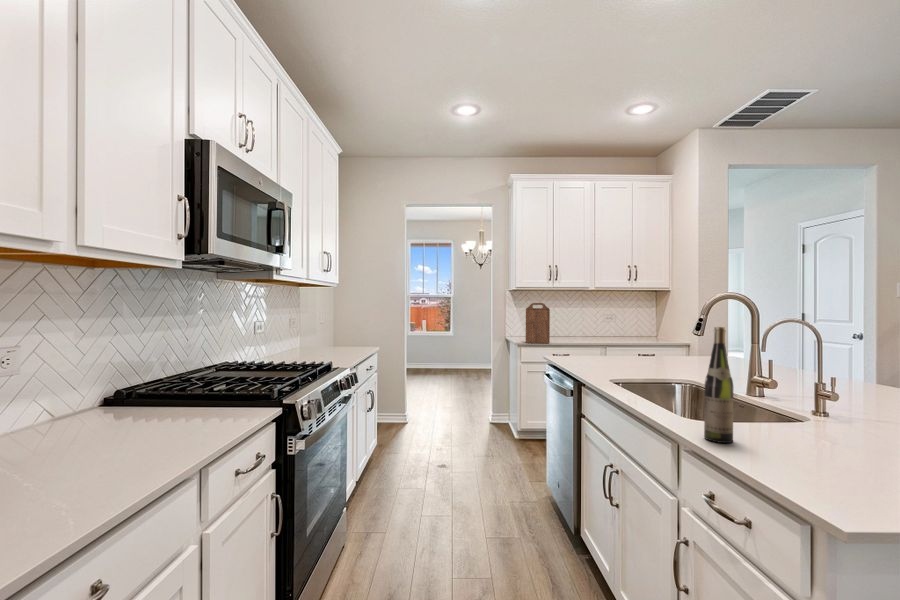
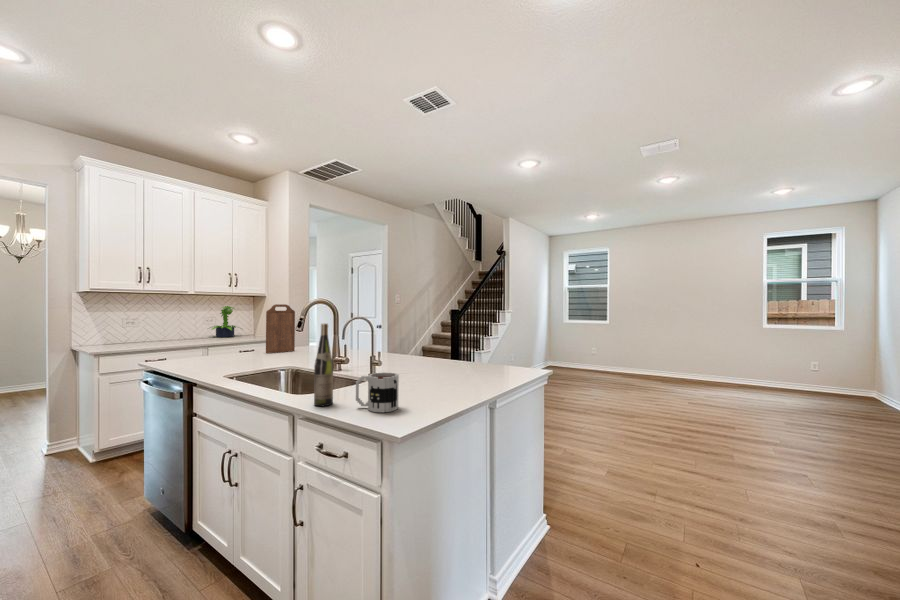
potted plant: none [609,302,646,337] -> present [212,306,236,337]
cutting board: present [526,303,550,344] -> present [266,304,295,353]
mug: none [769,410,855,480] -> present [356,373,399,412]

